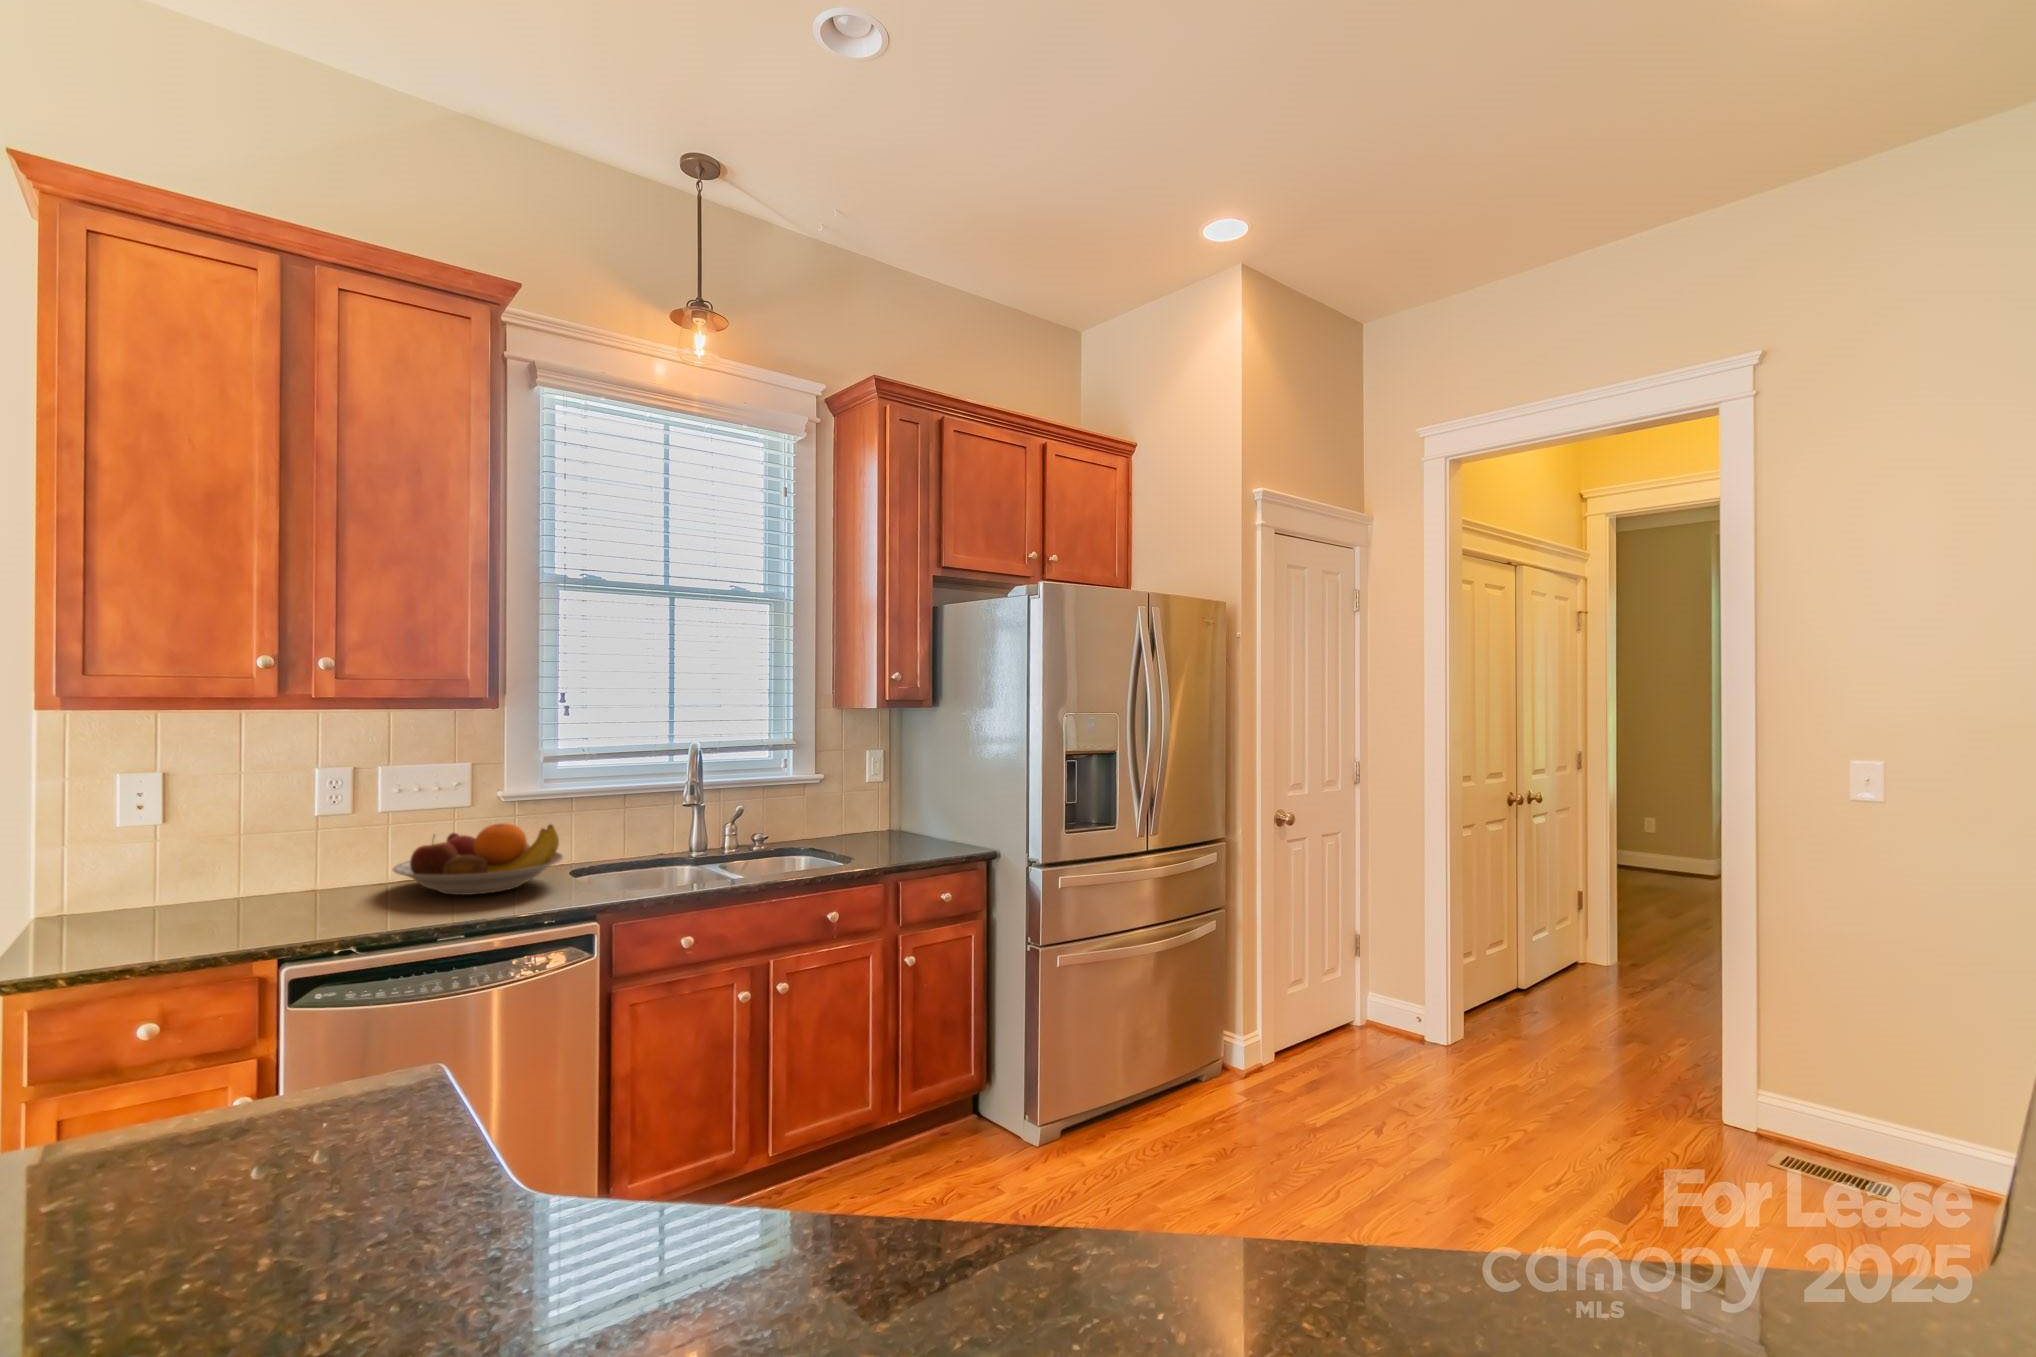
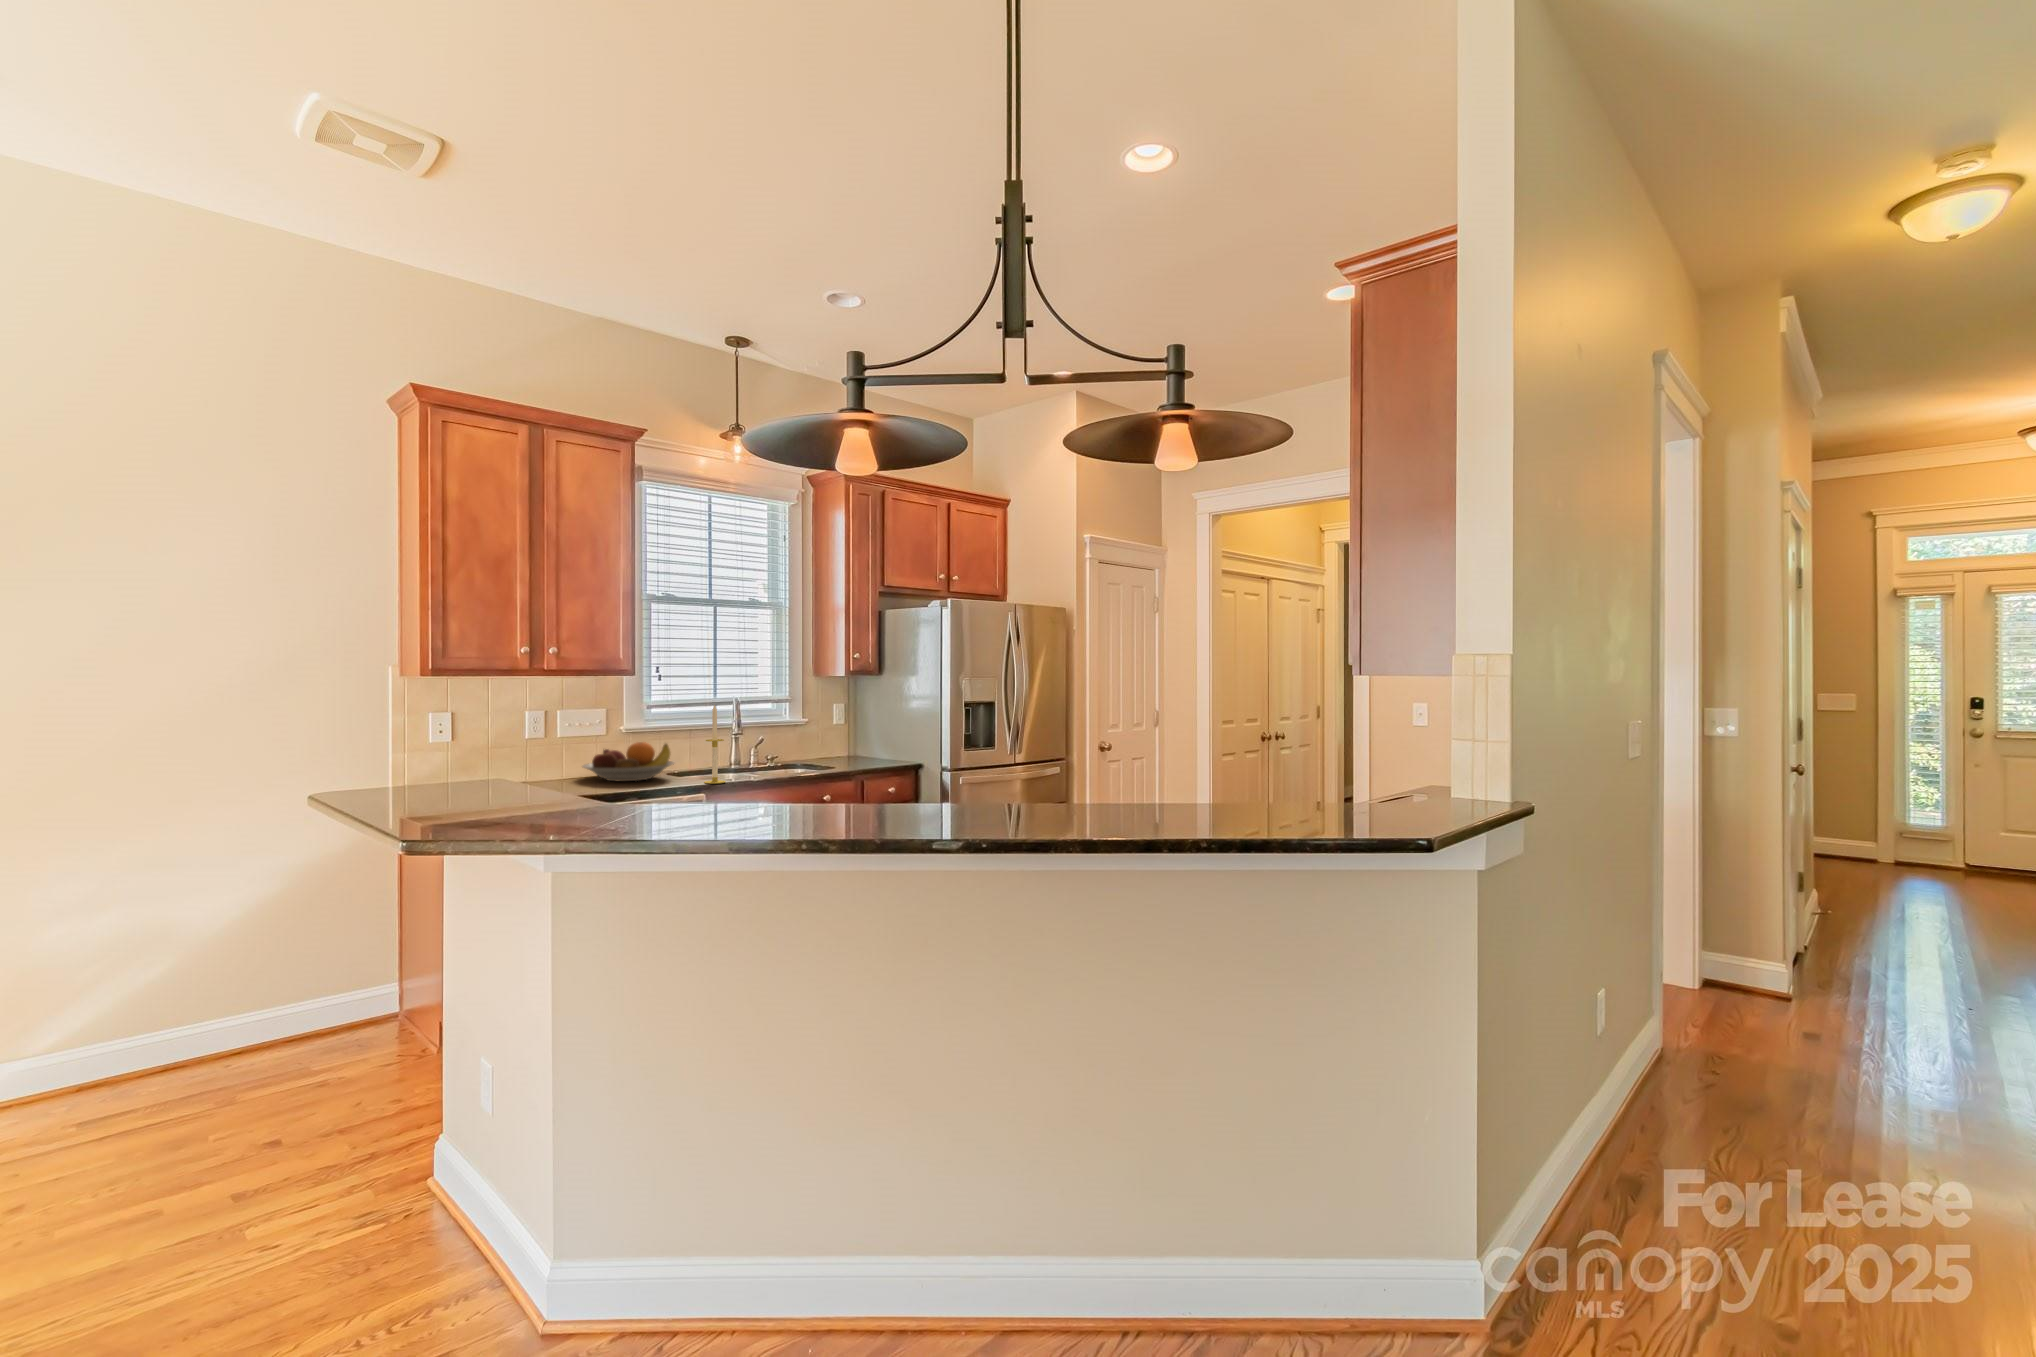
candle: none [604,759,644,900] -> present [704,705,726,784]

